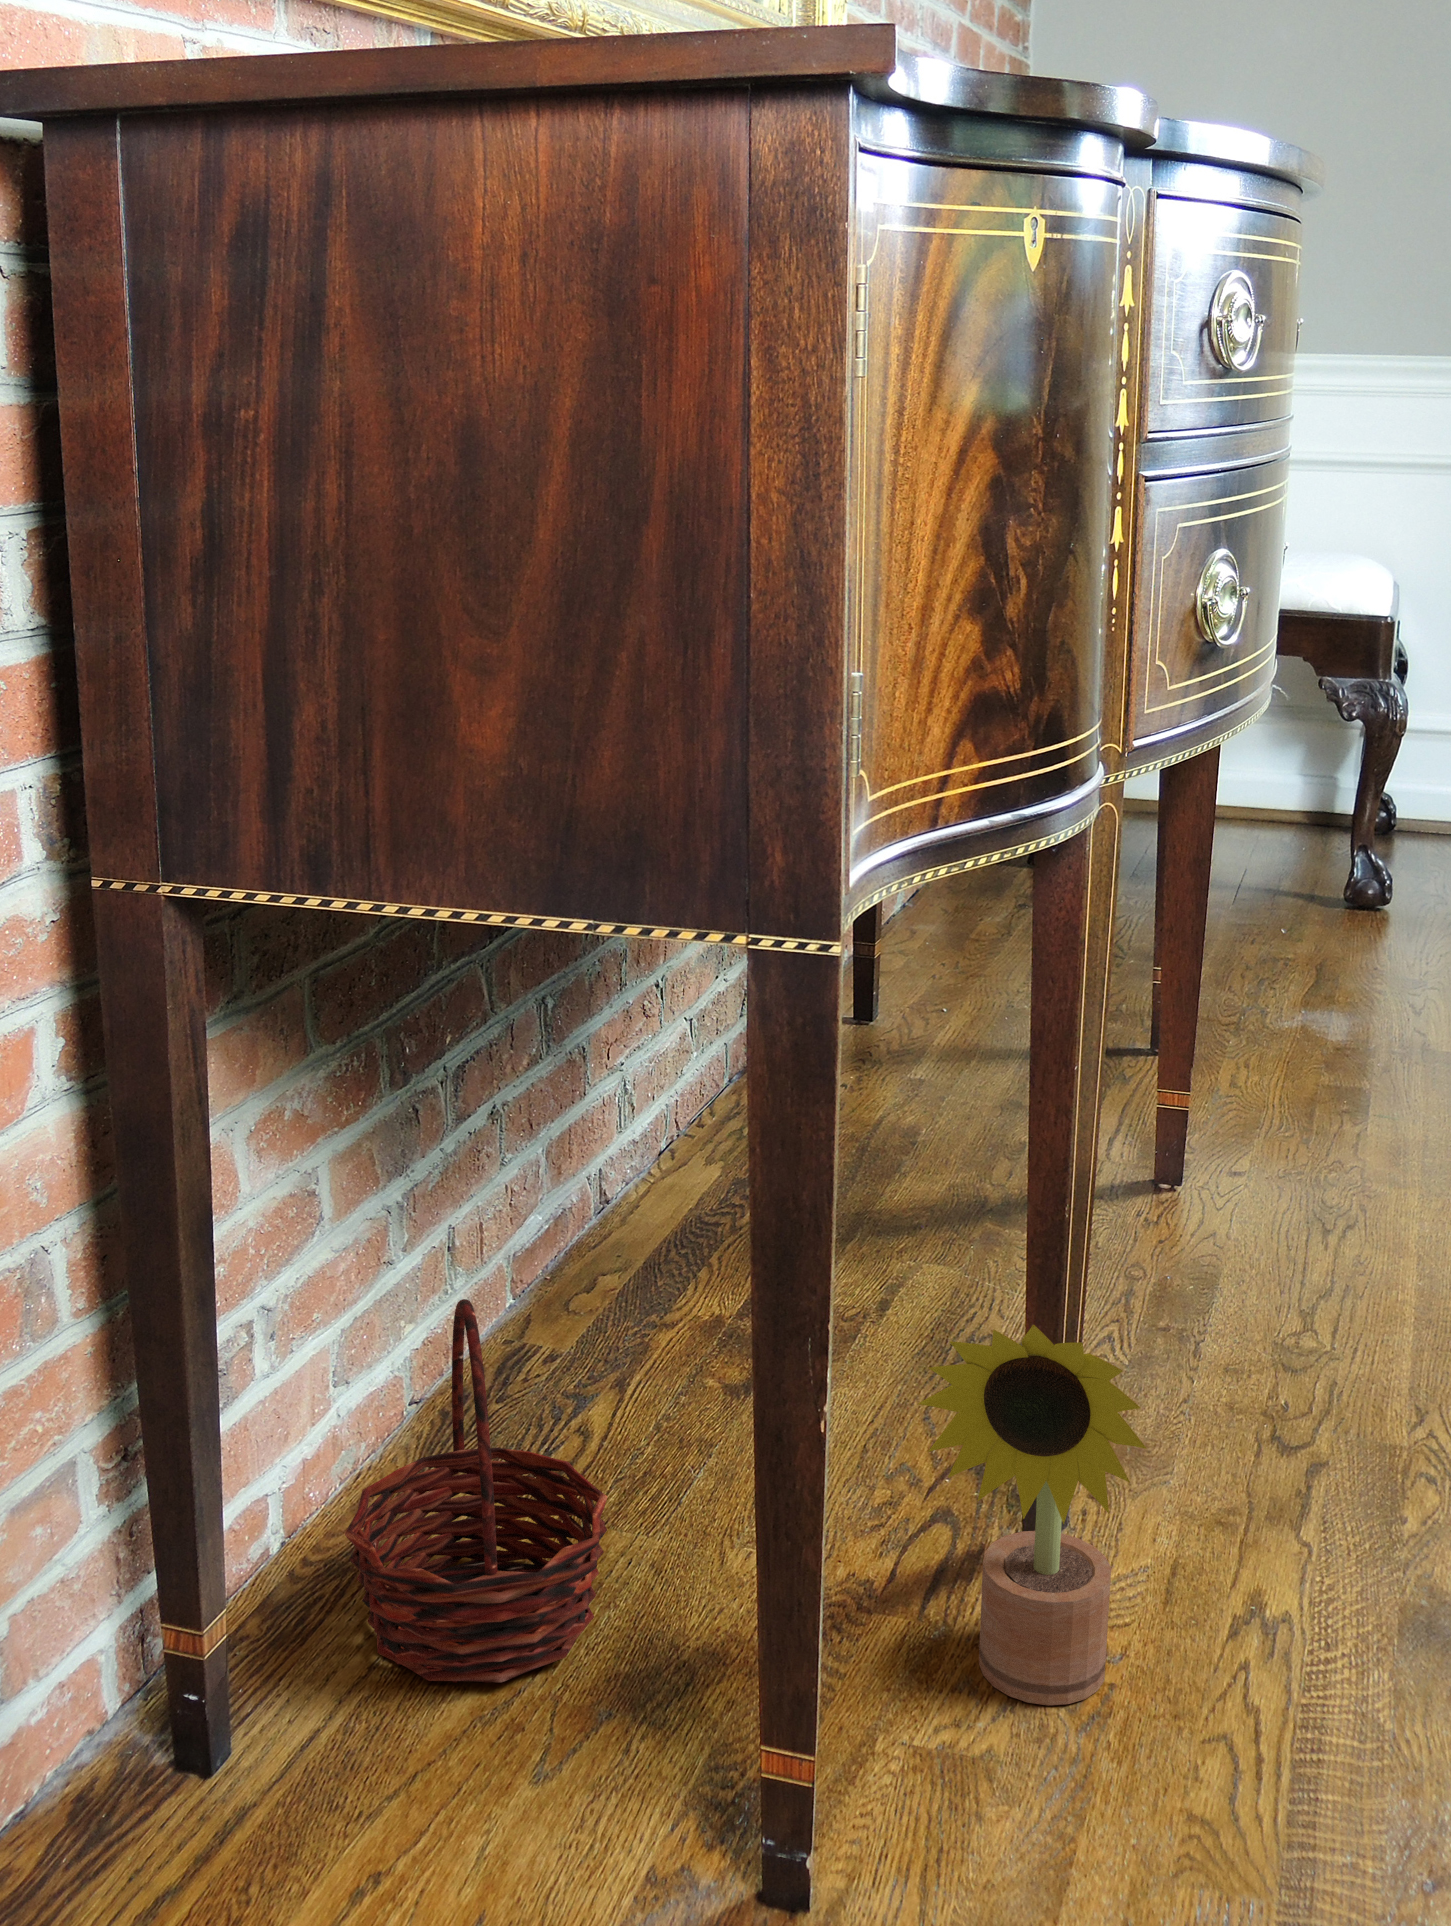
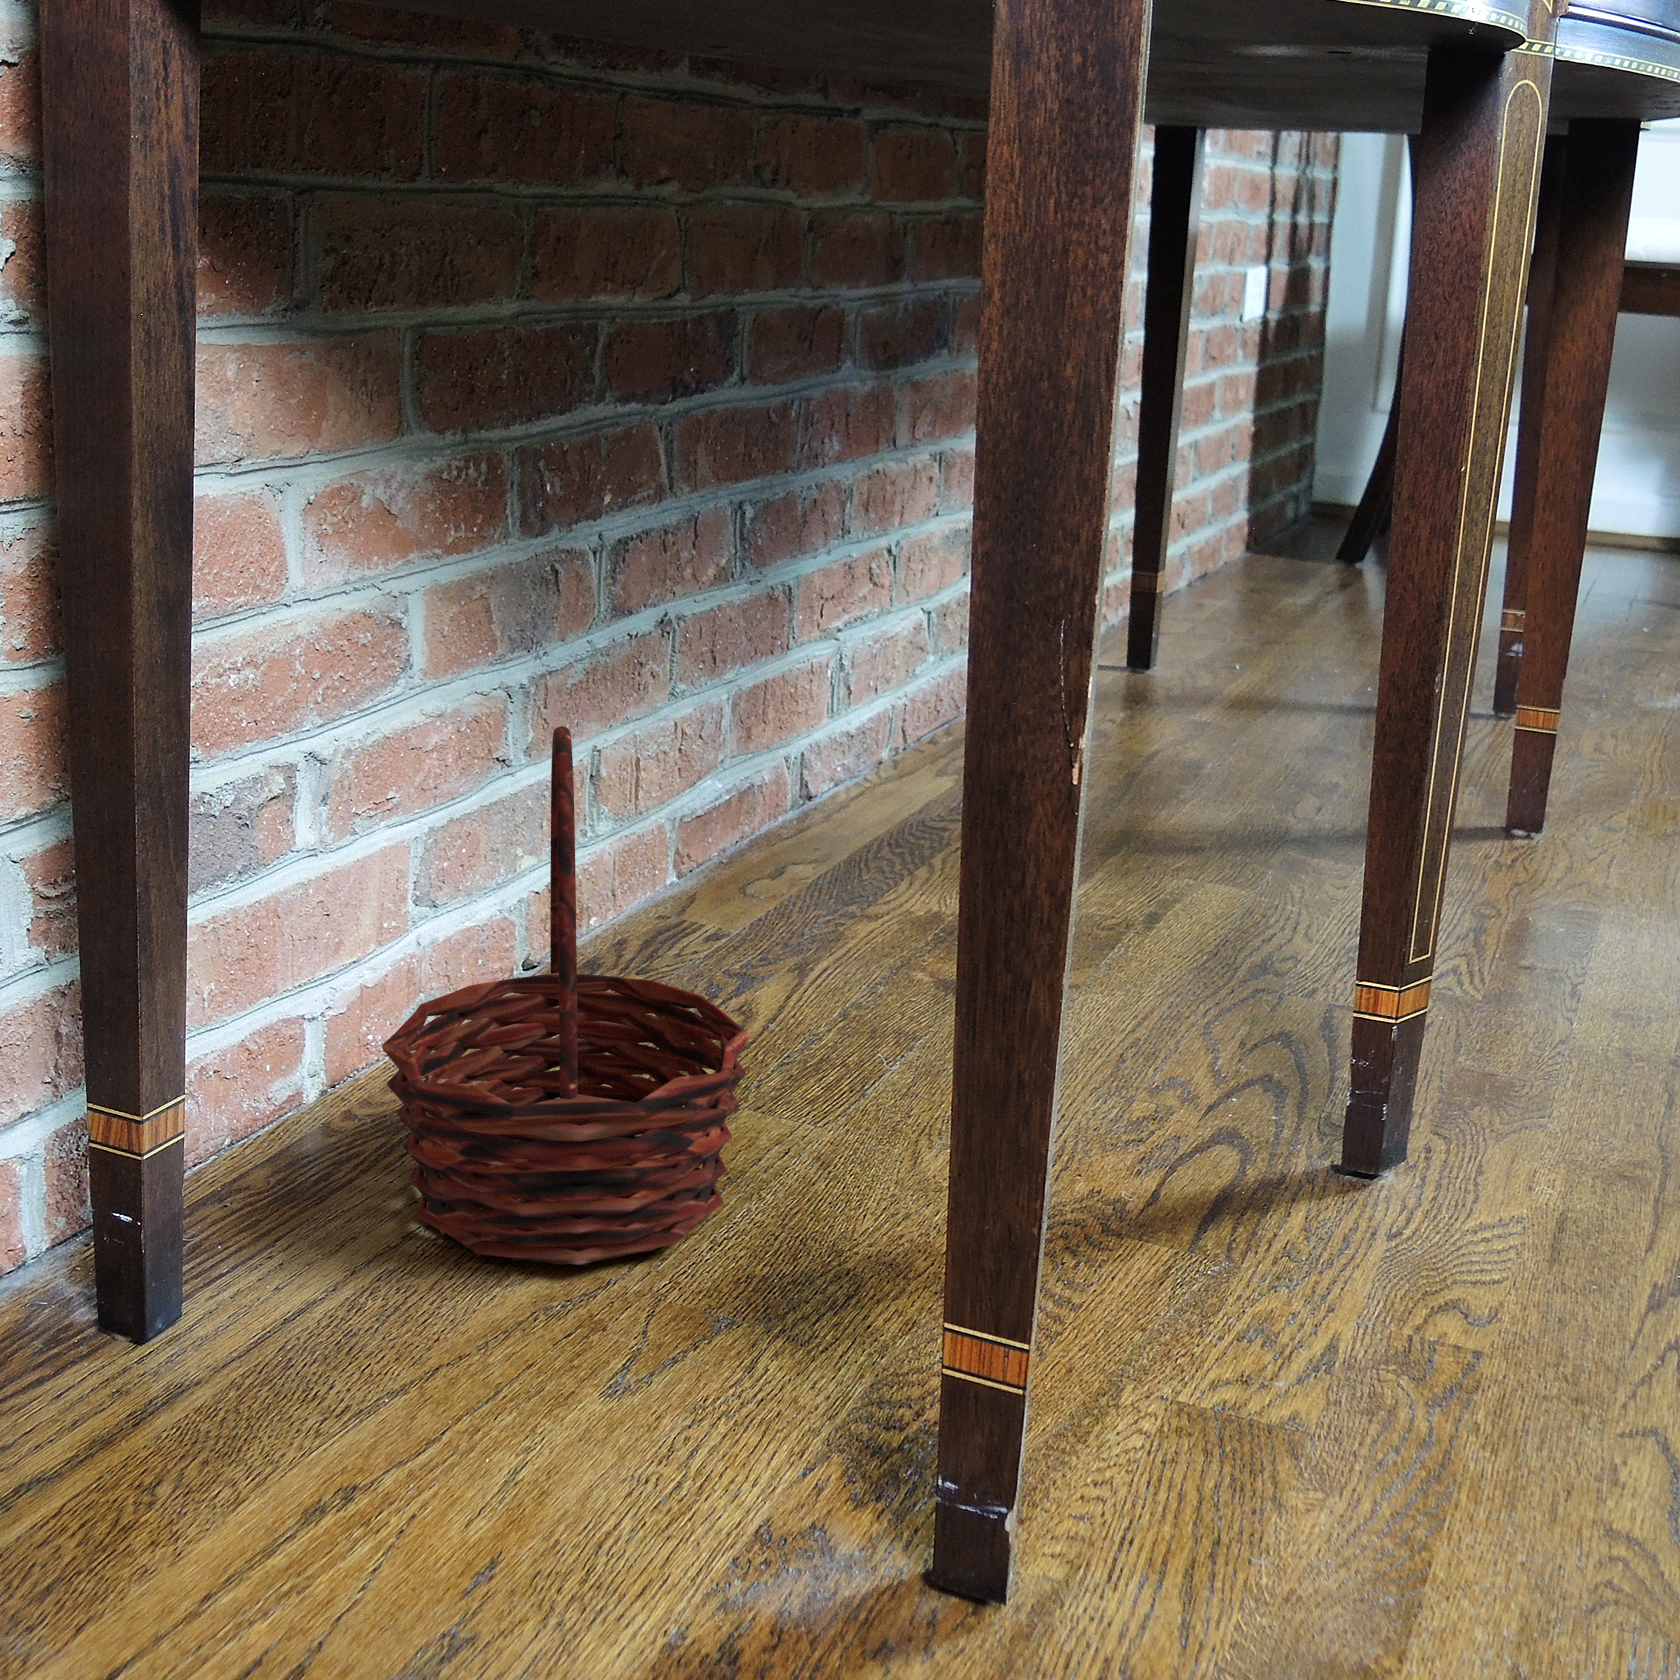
decorative plant: present [918,1325,1146,1705] -> none [1207,729,1586,1372]

